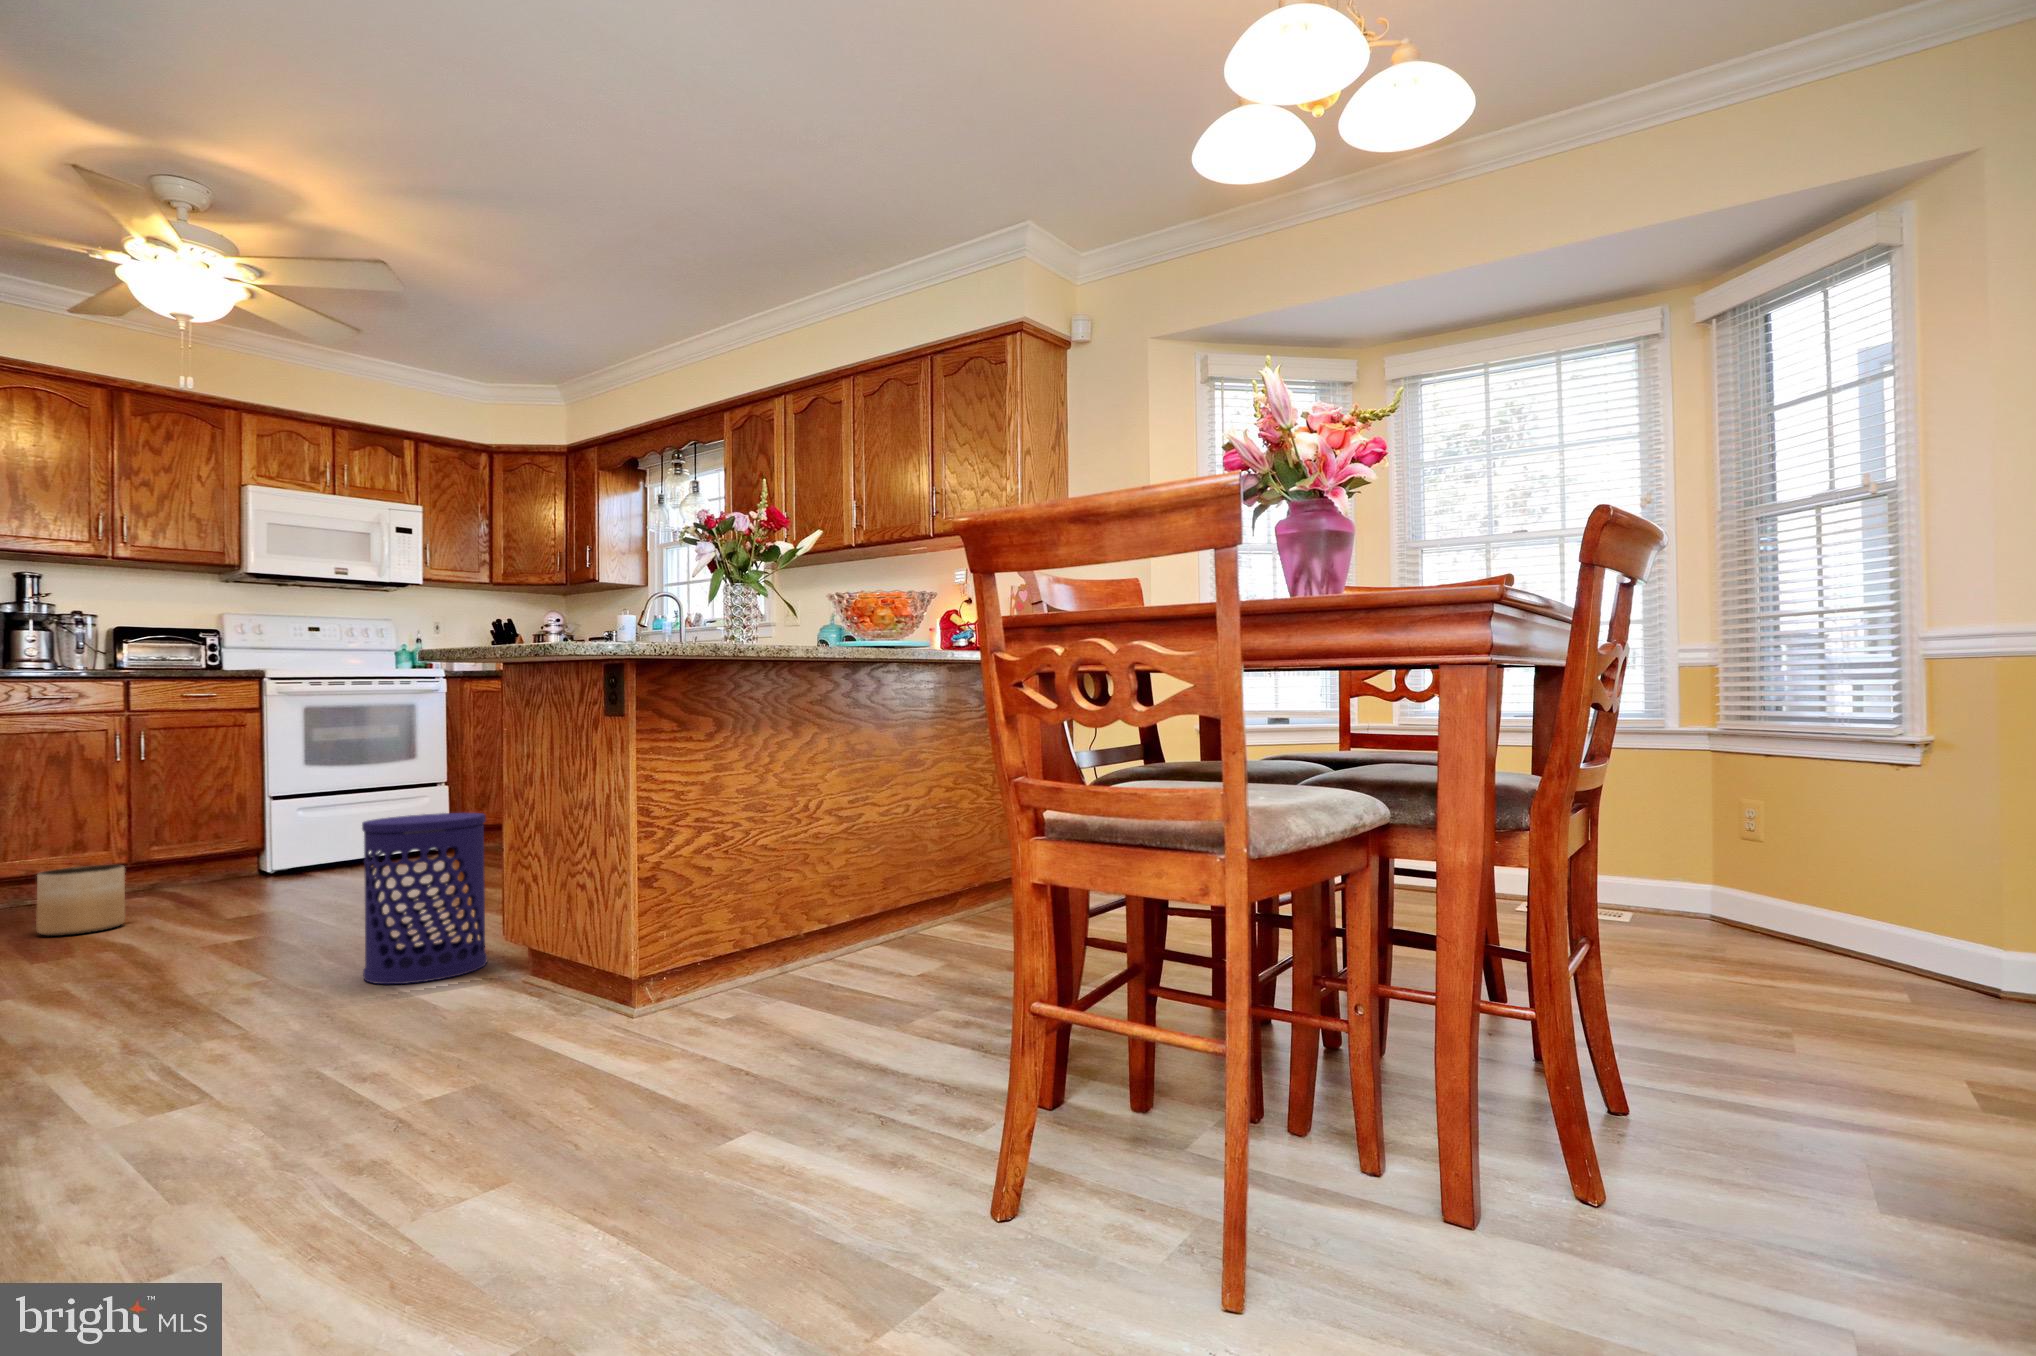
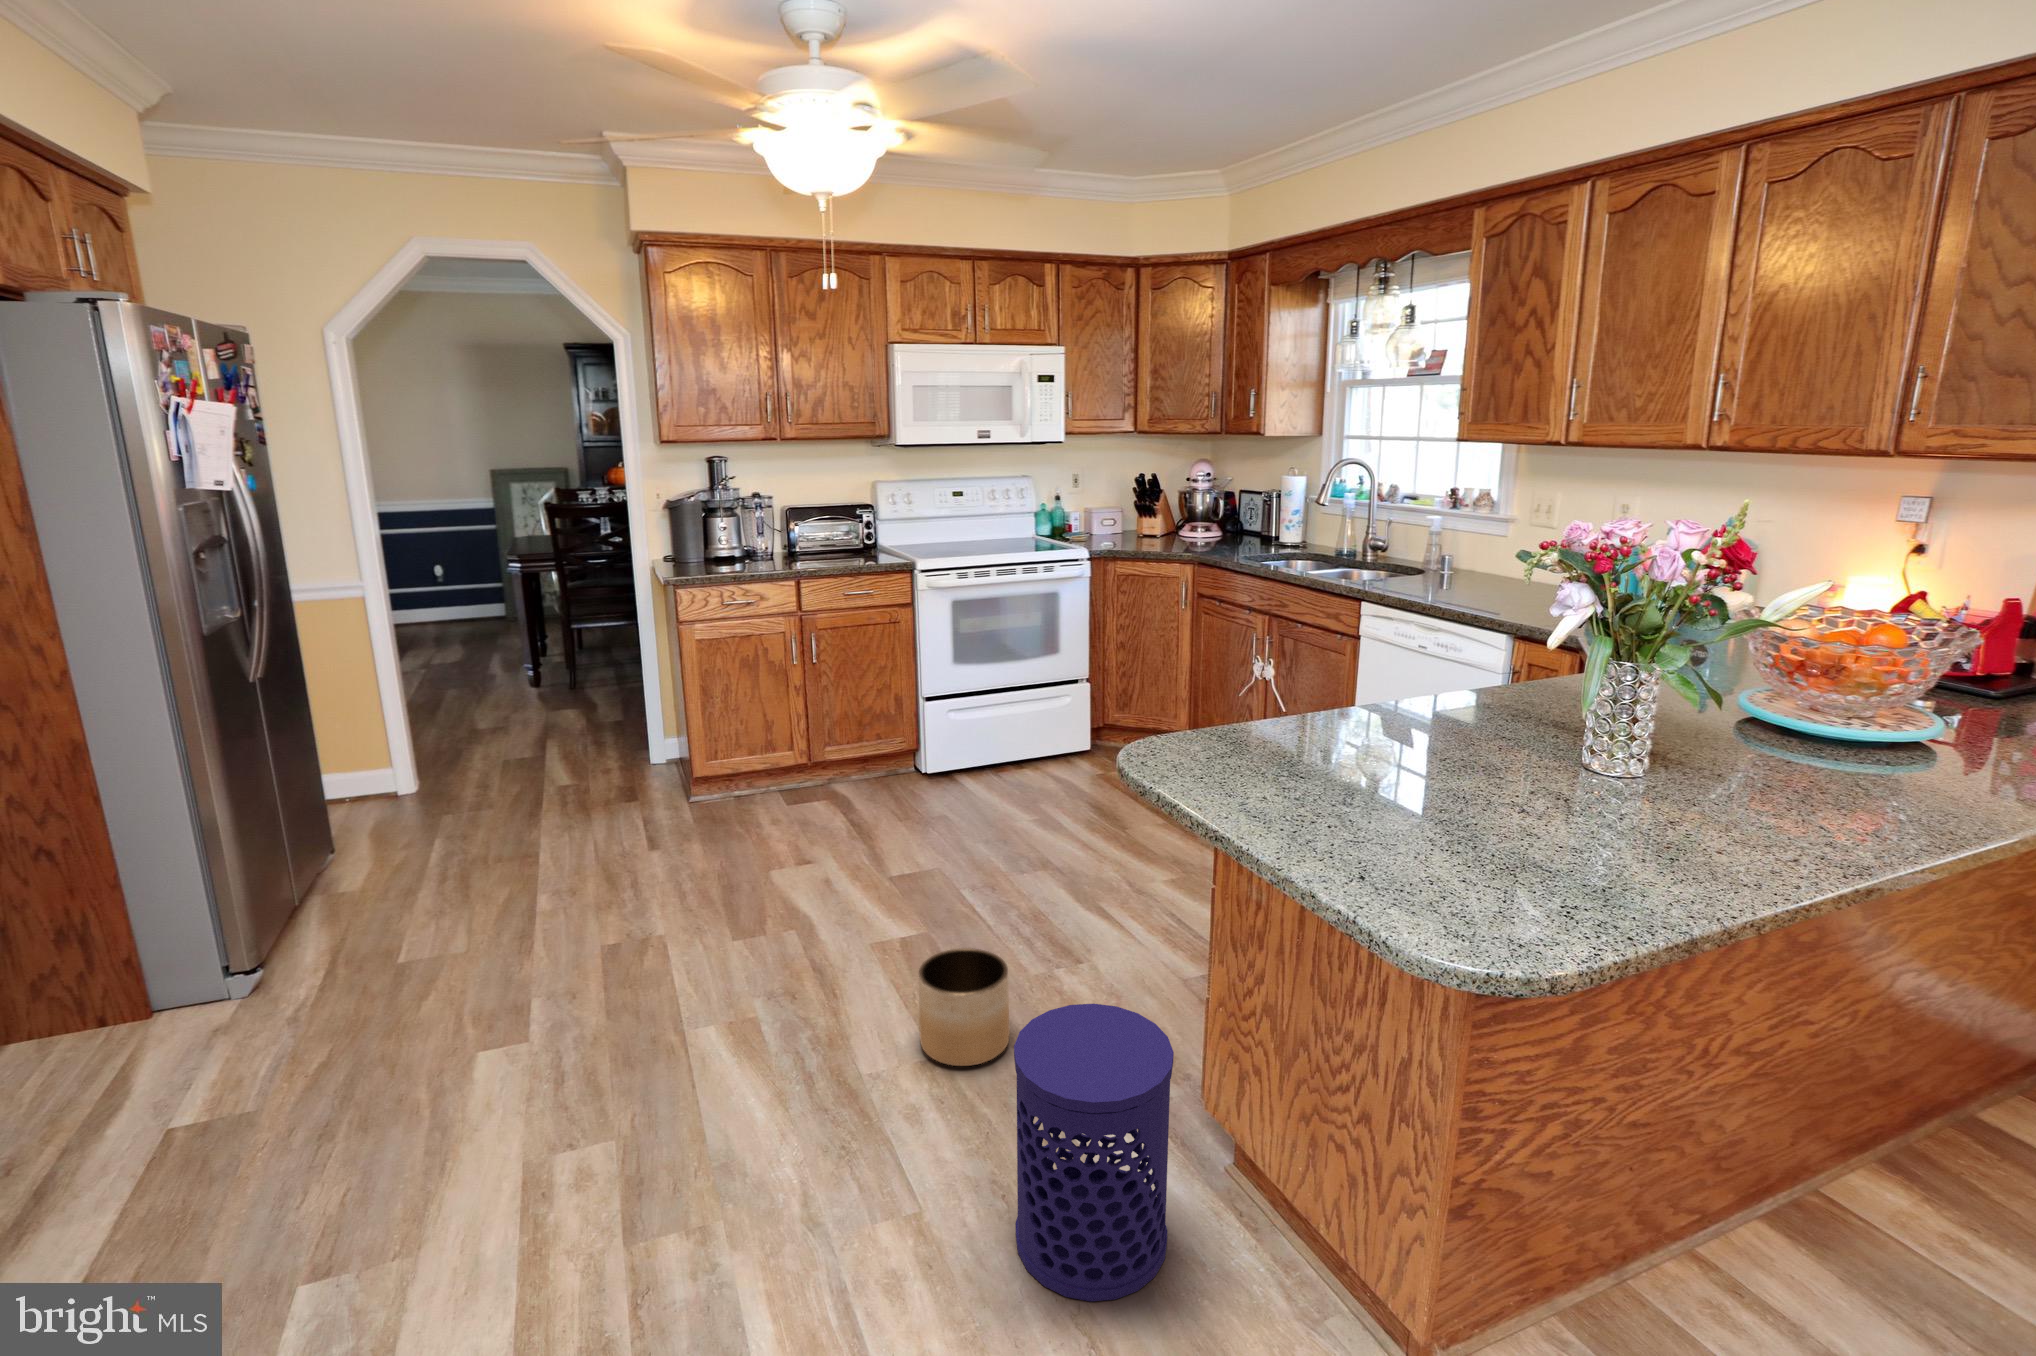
planter: present [36,865,125,936] -> present [919,948,1010,1066]

